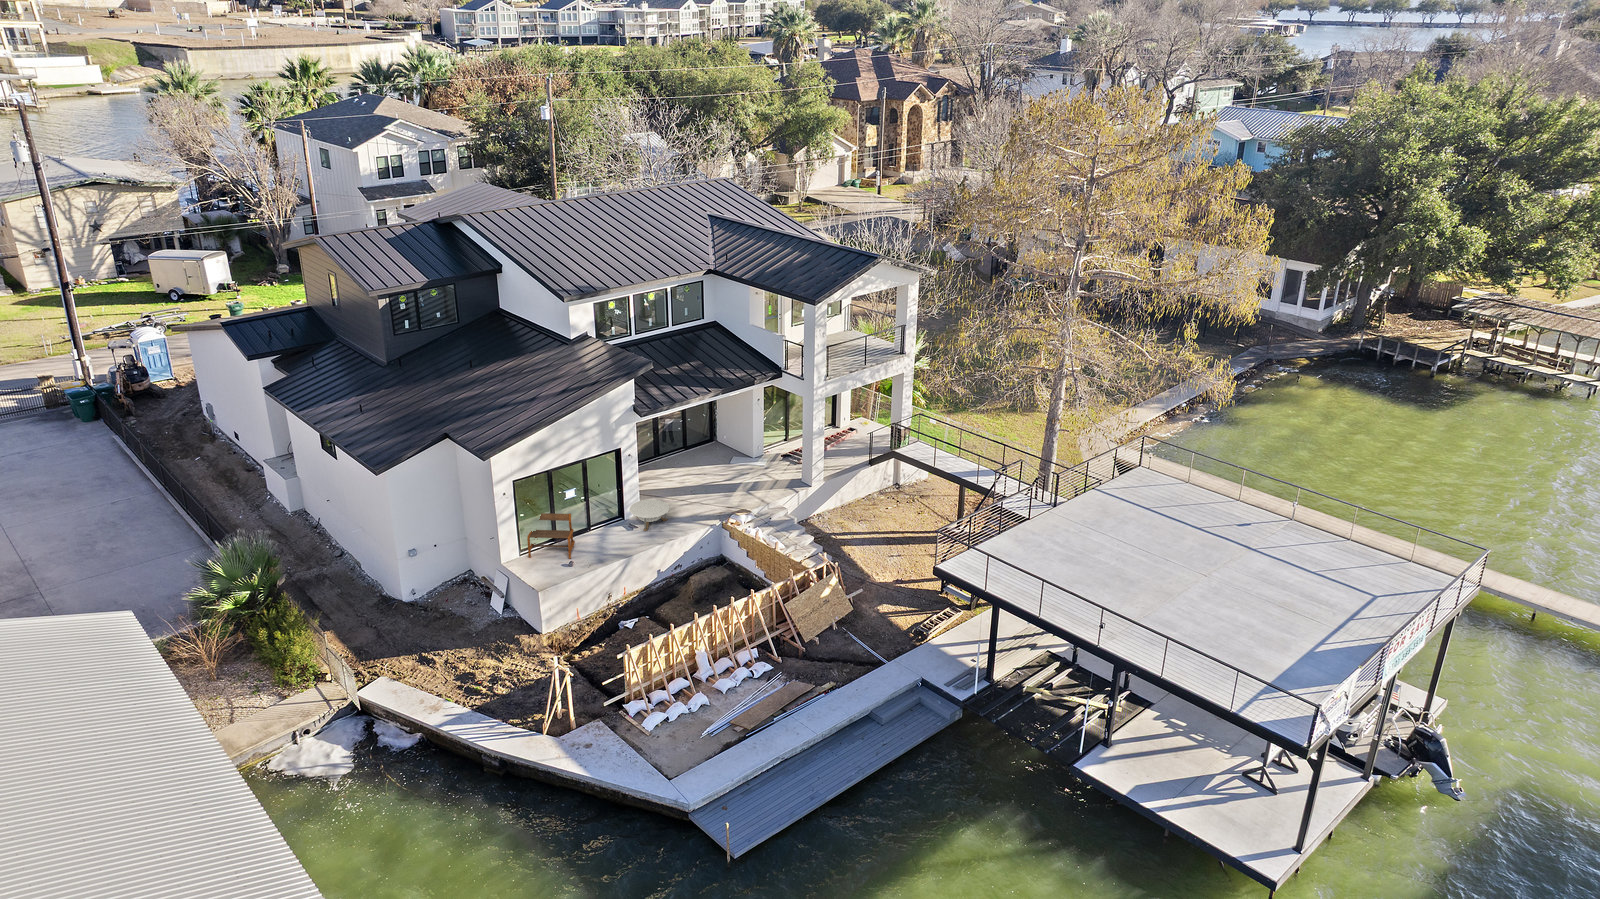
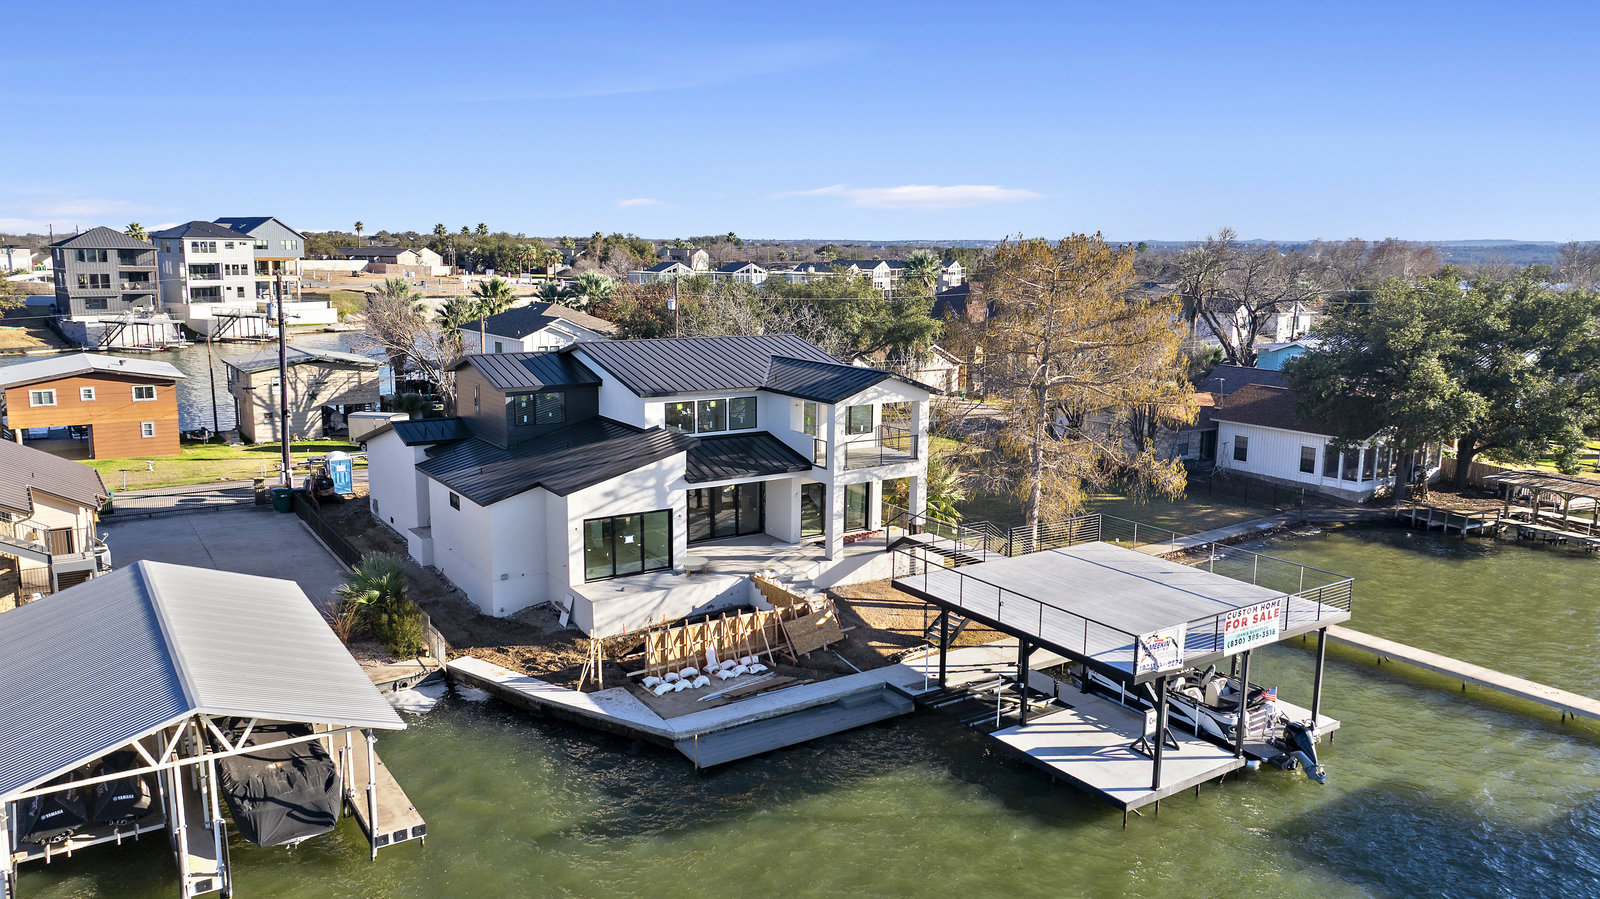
bench: present [527,513,575,559] -> none [591,551,629,588]

